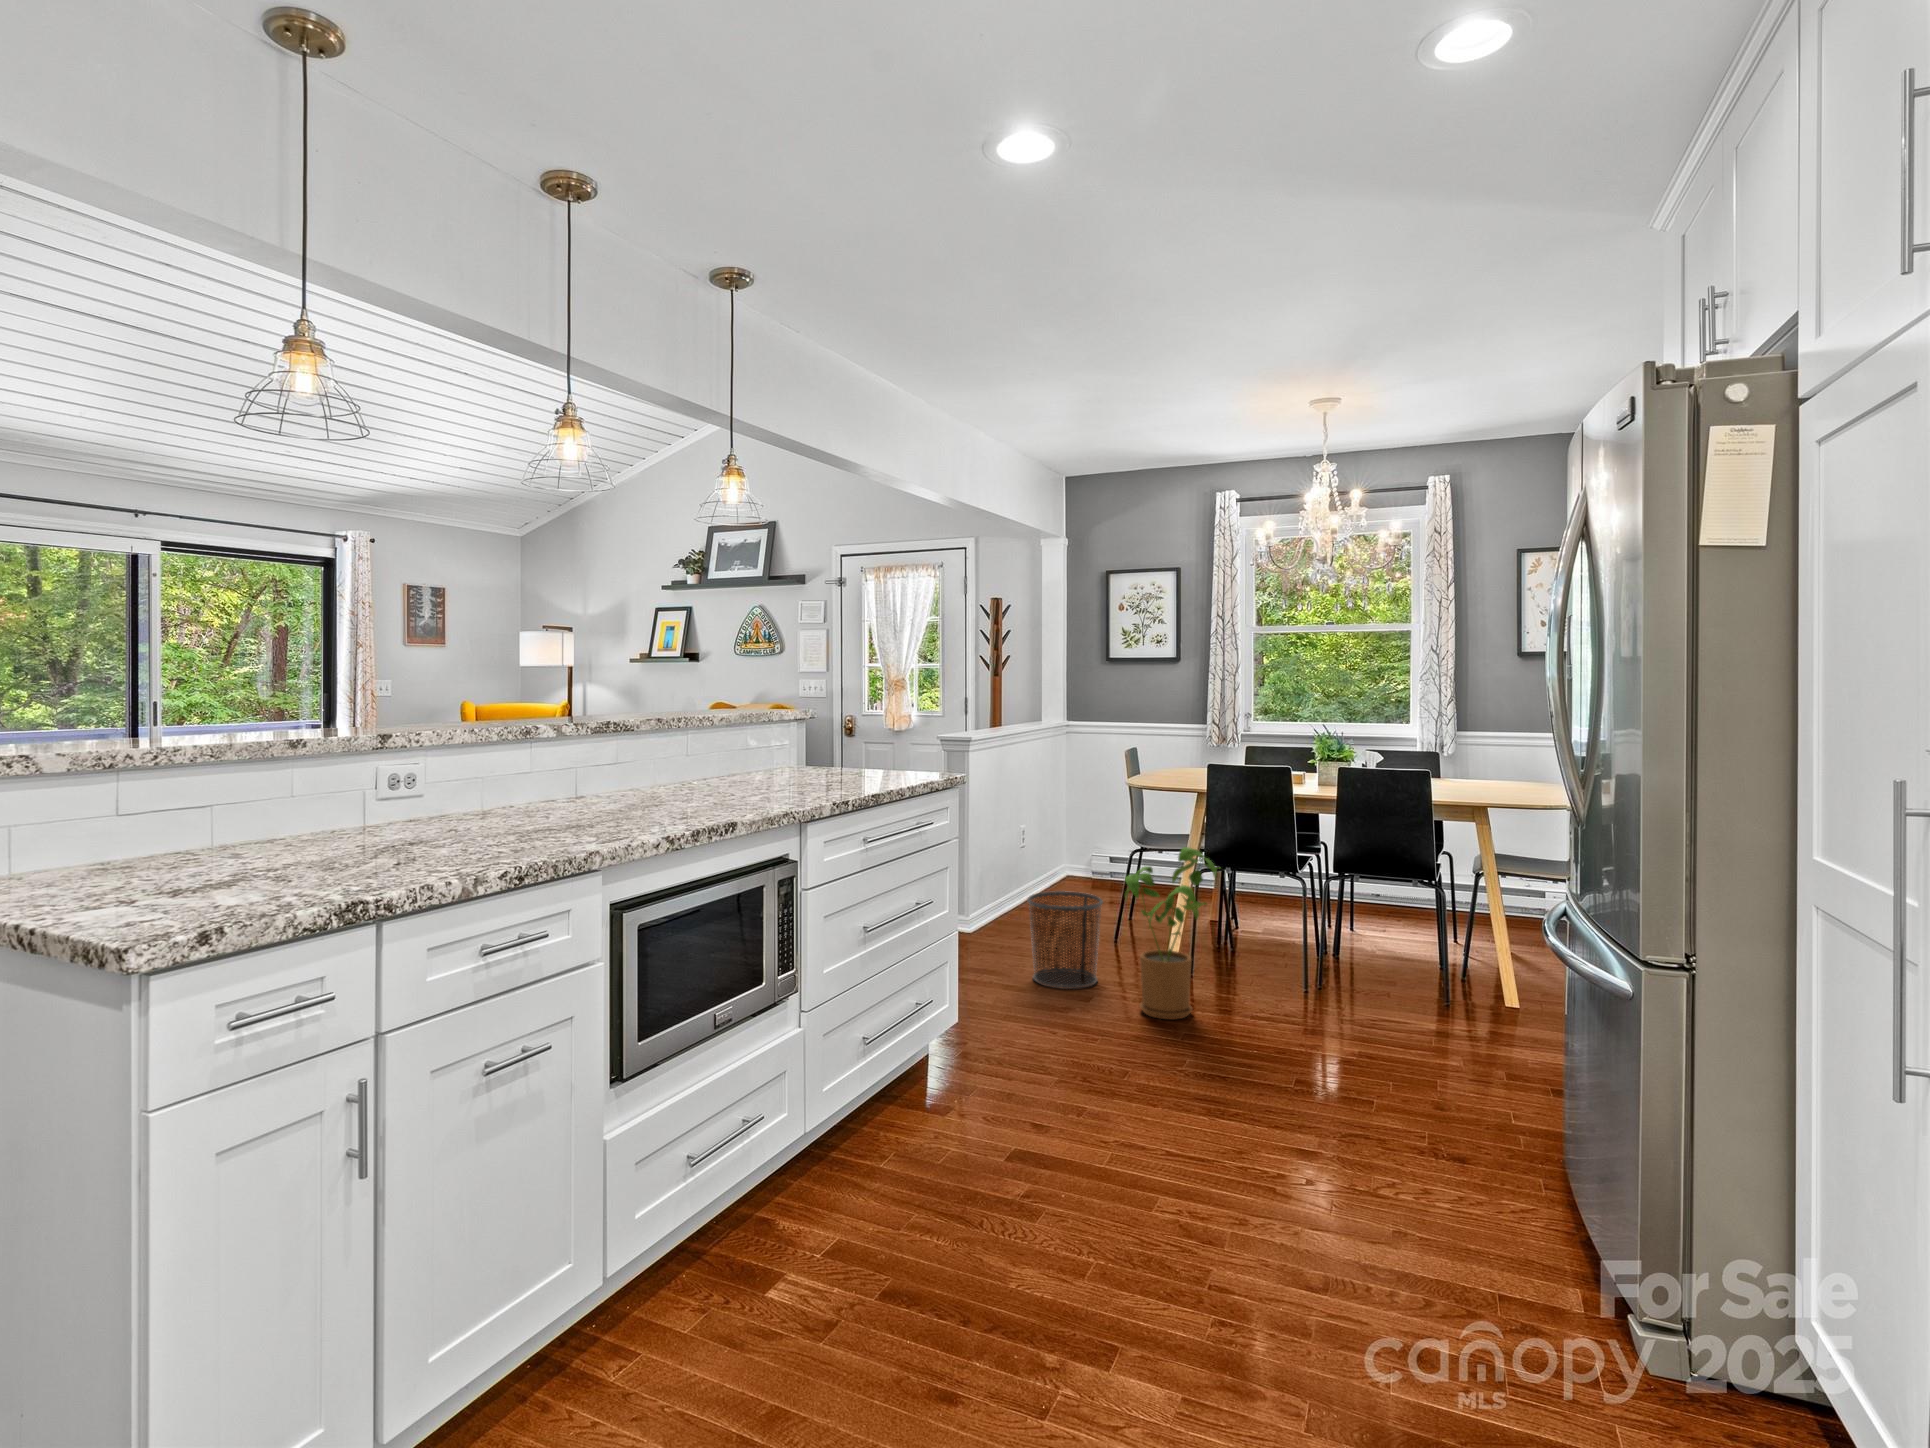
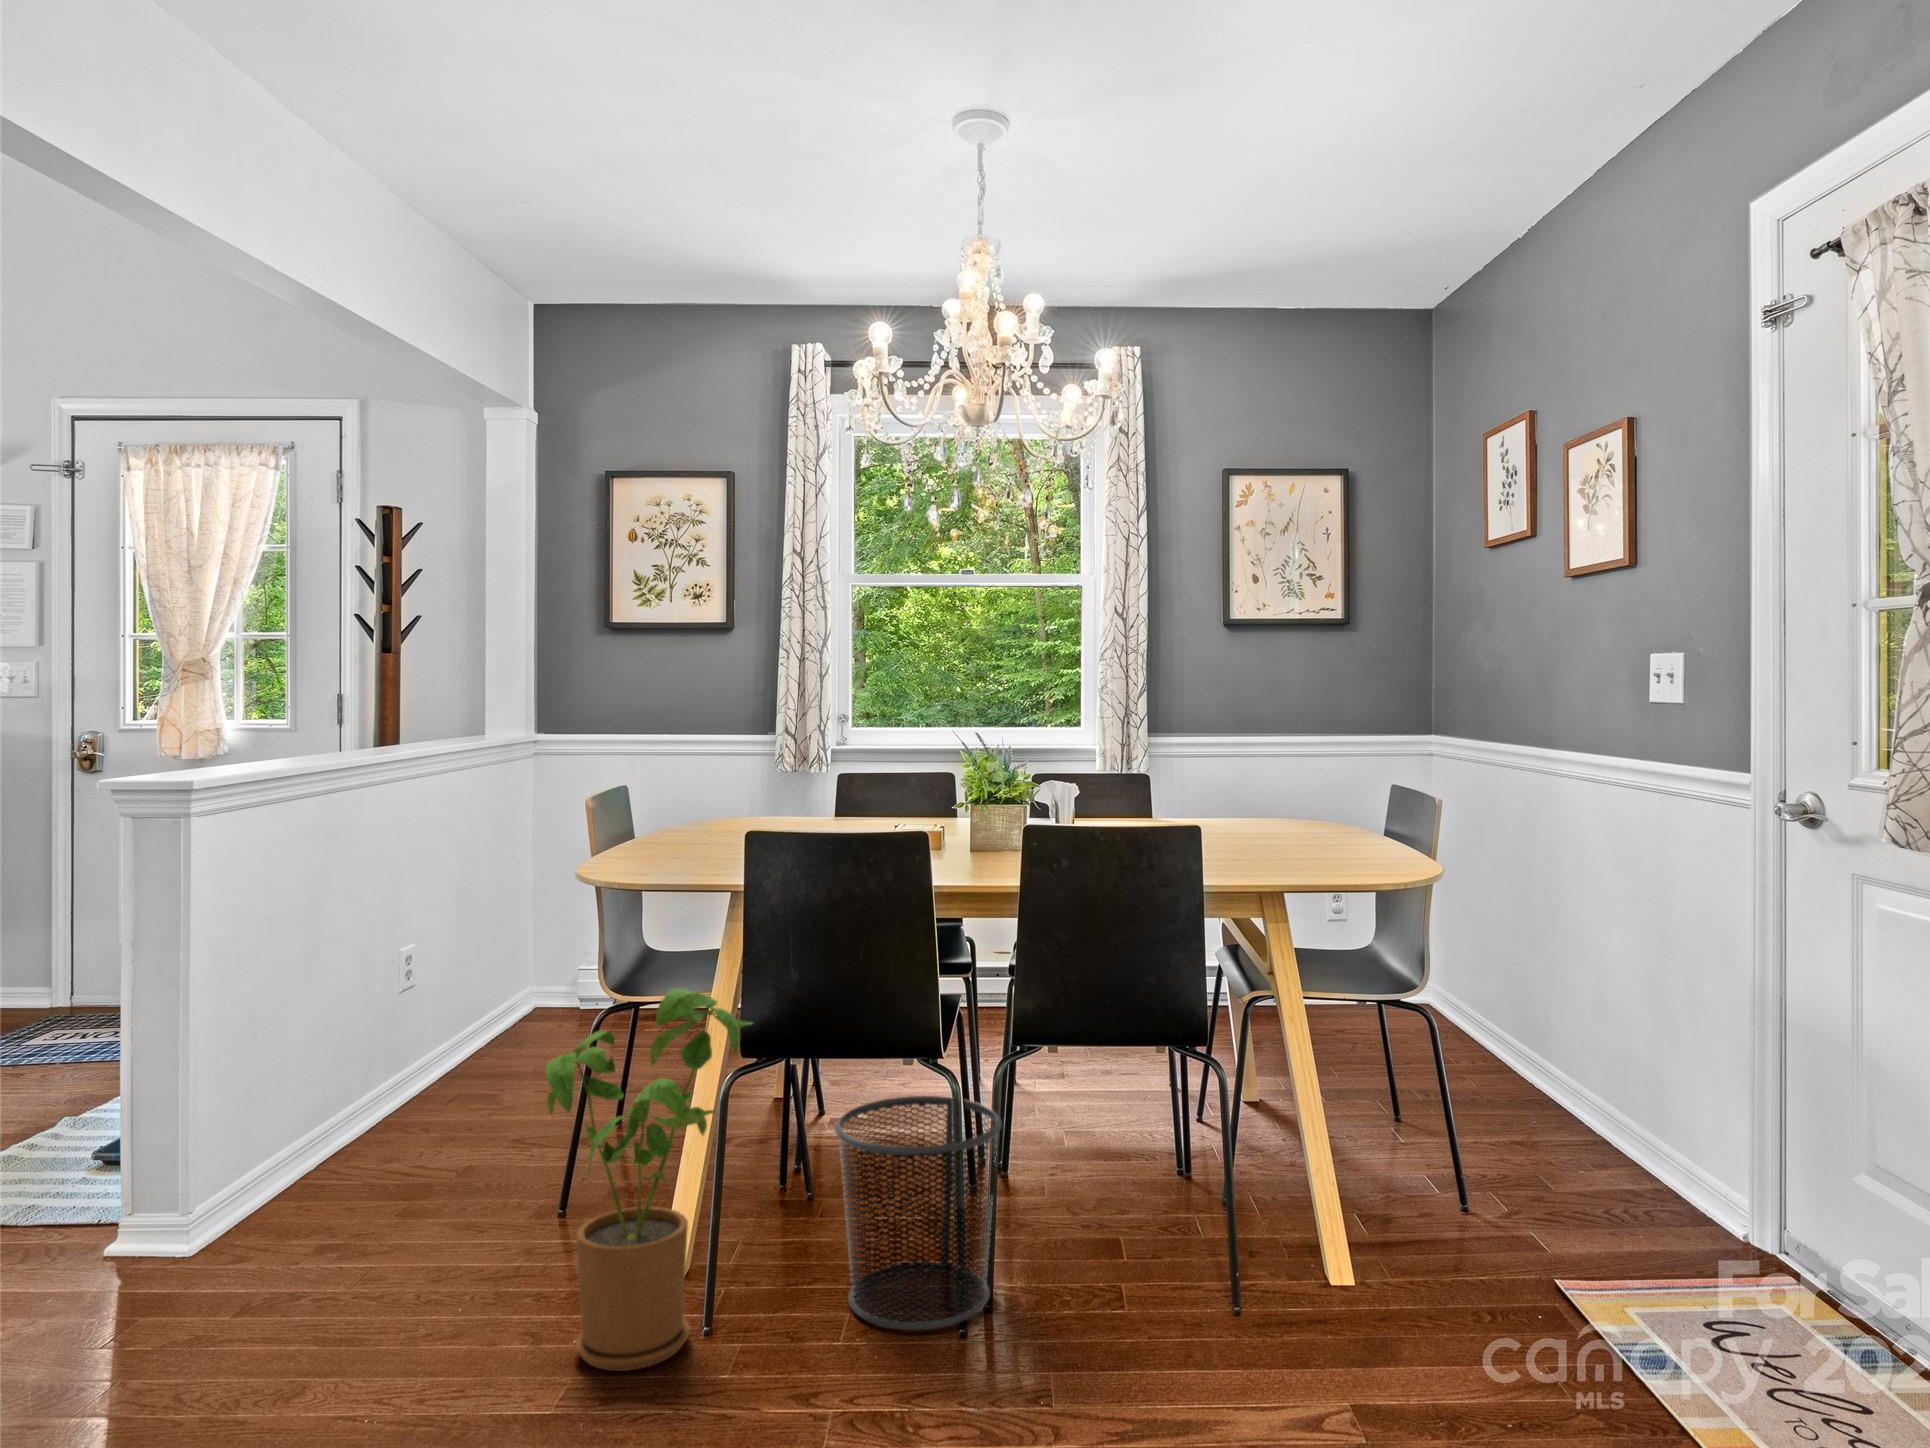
waste bin: present [1027,891,1103,989] -> present [835,1096,1002,1330]

